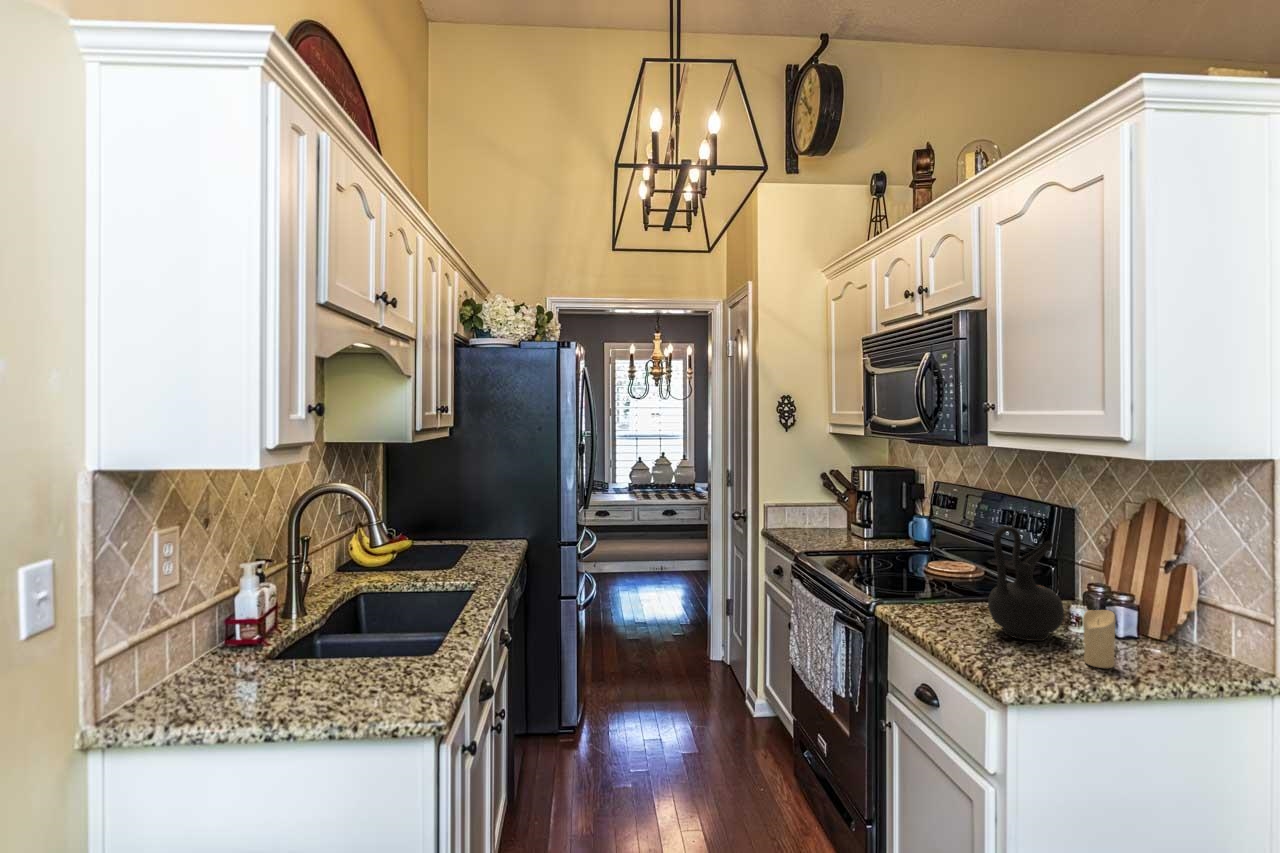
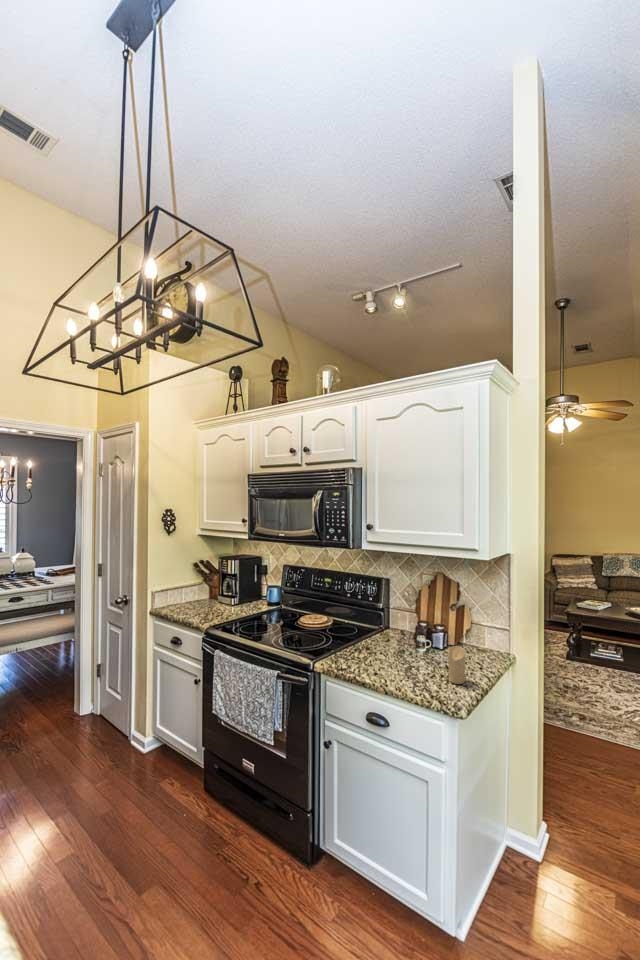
ceramic jug: present [988,526,1064,641] -> none [382,601,425,674]

